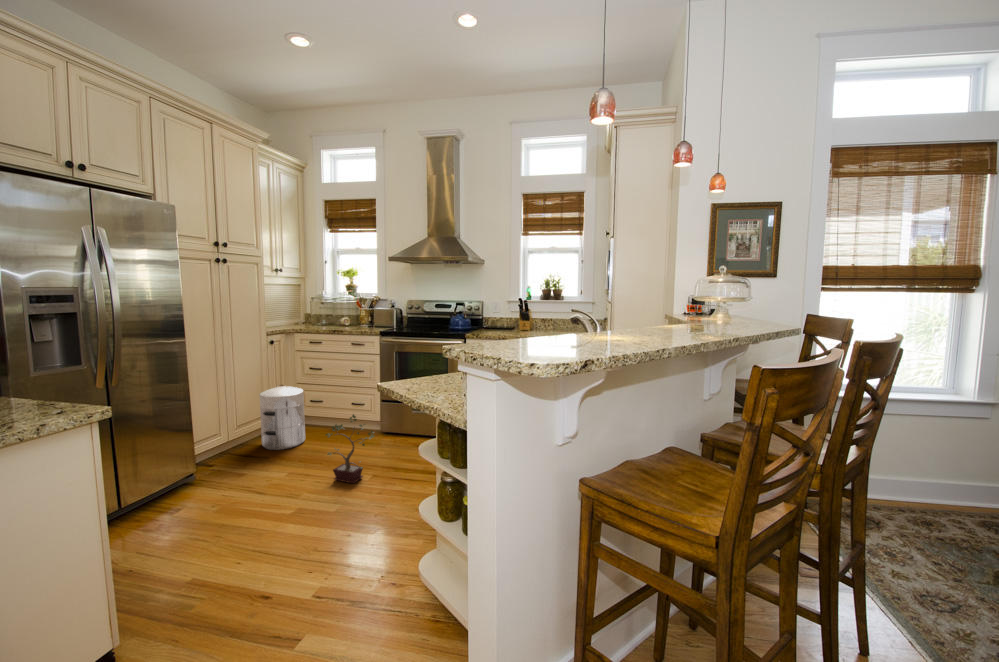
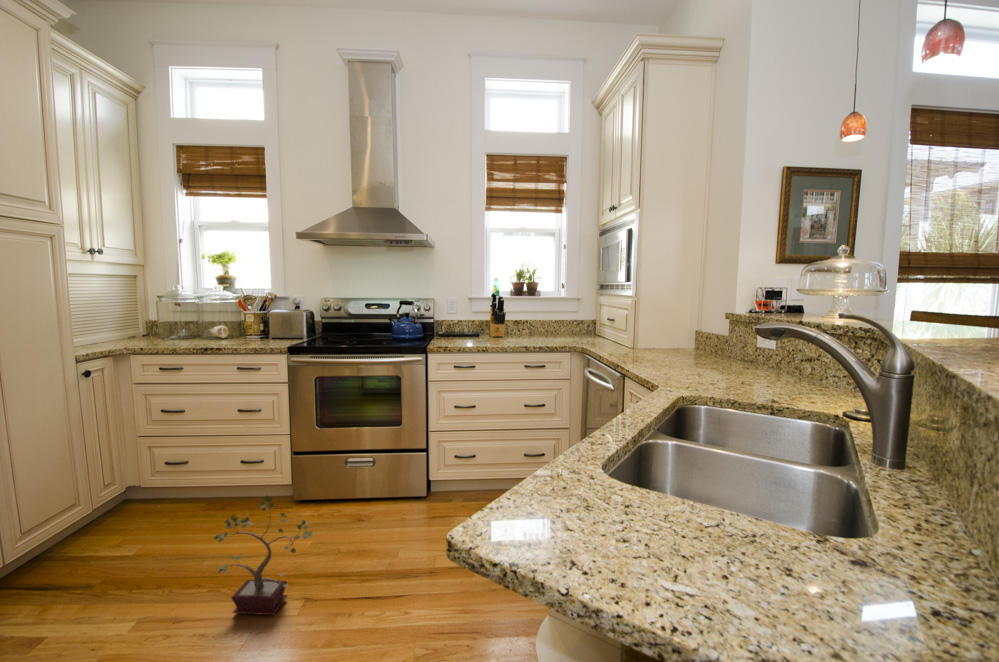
waste bin: present [259,385,305,450] -> none [66,446,161,562]

